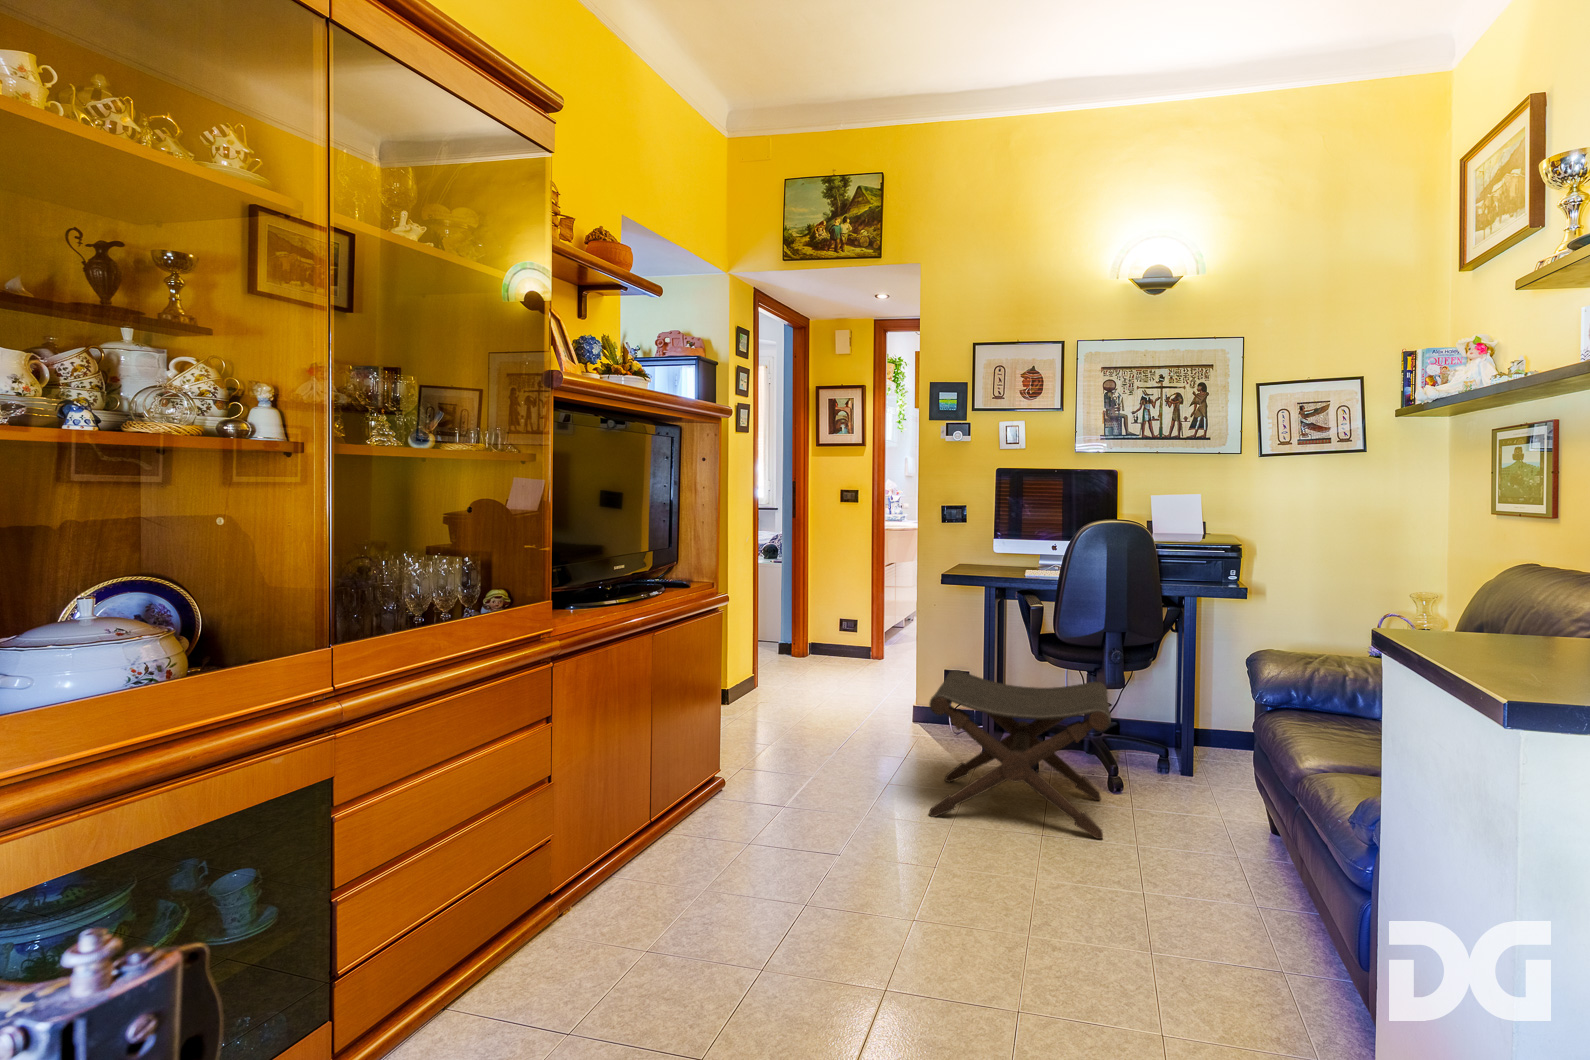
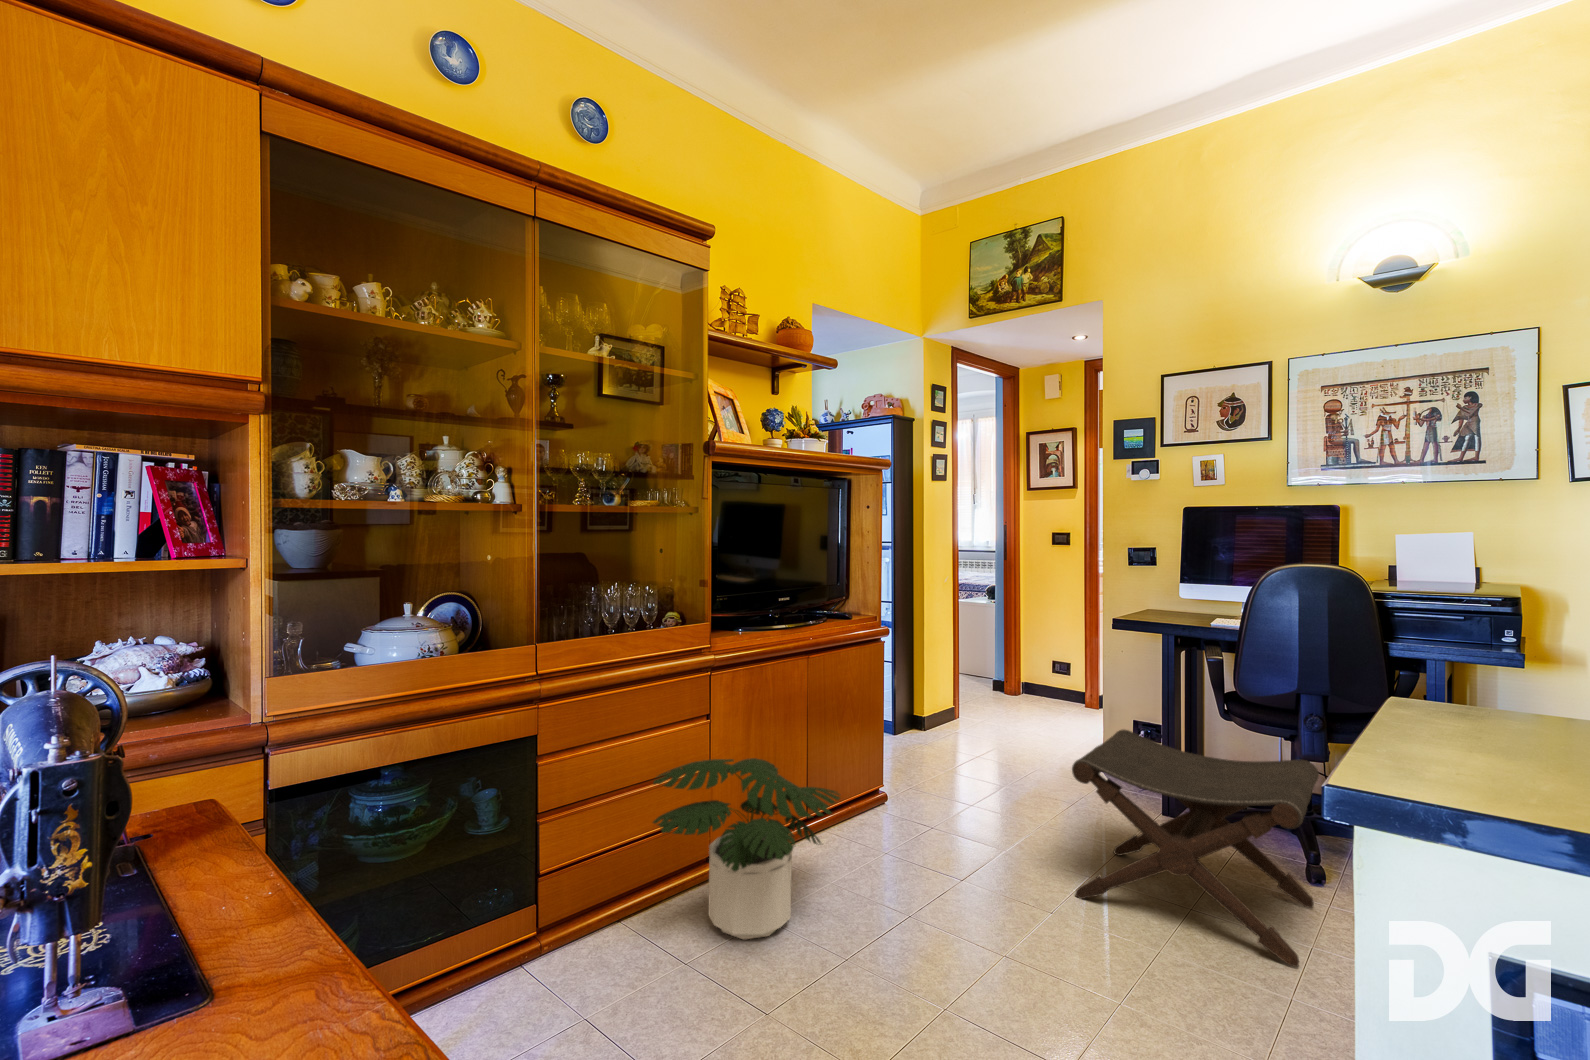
potted plant: none [564,717,747,888] -> present [653,758,840,939]

